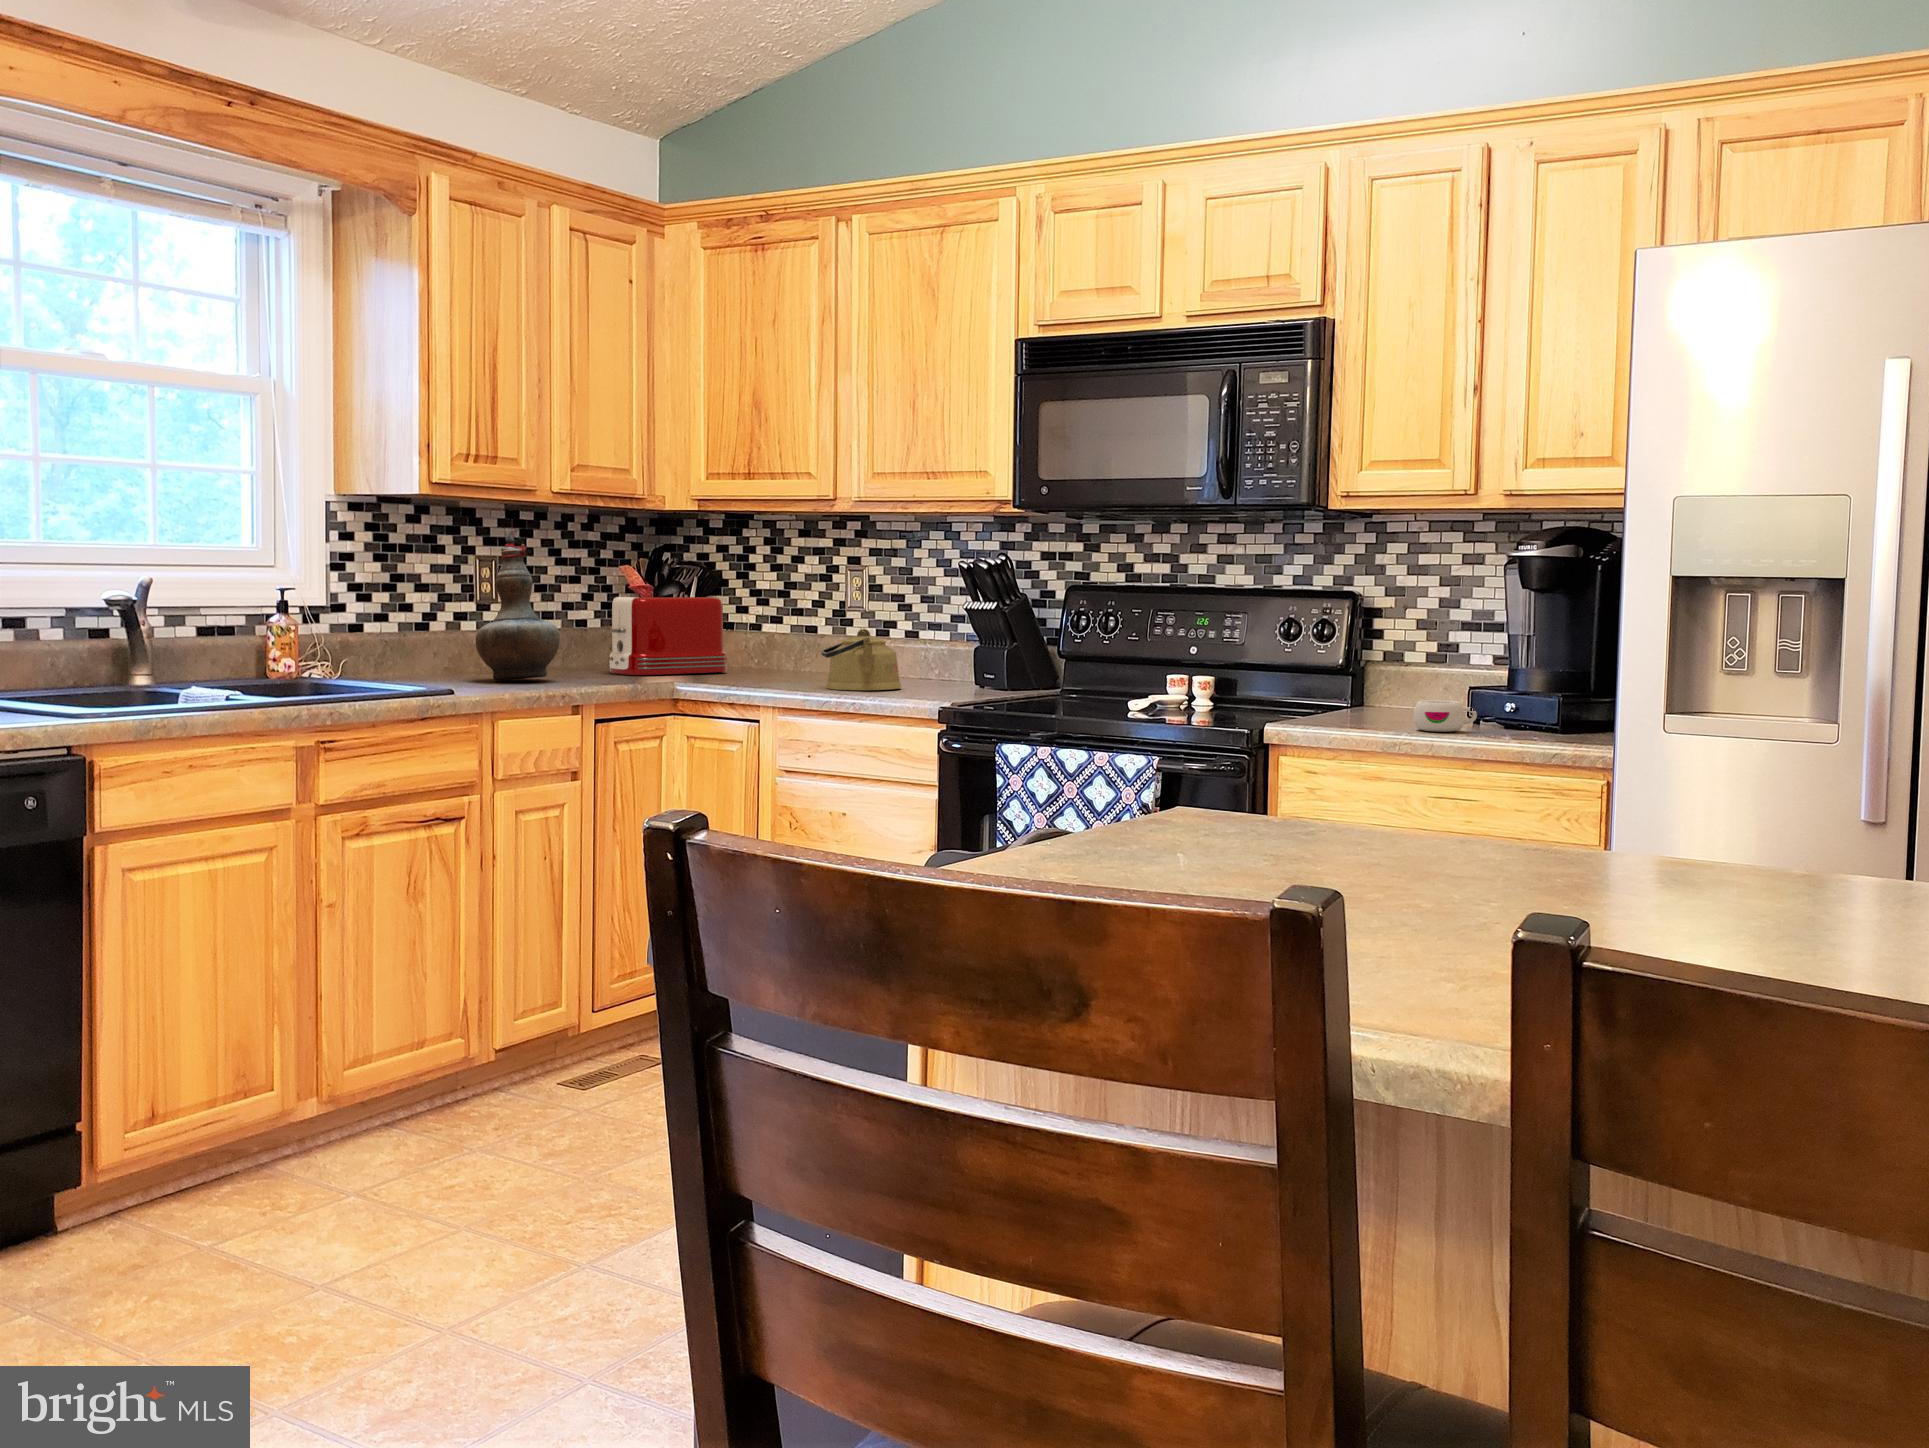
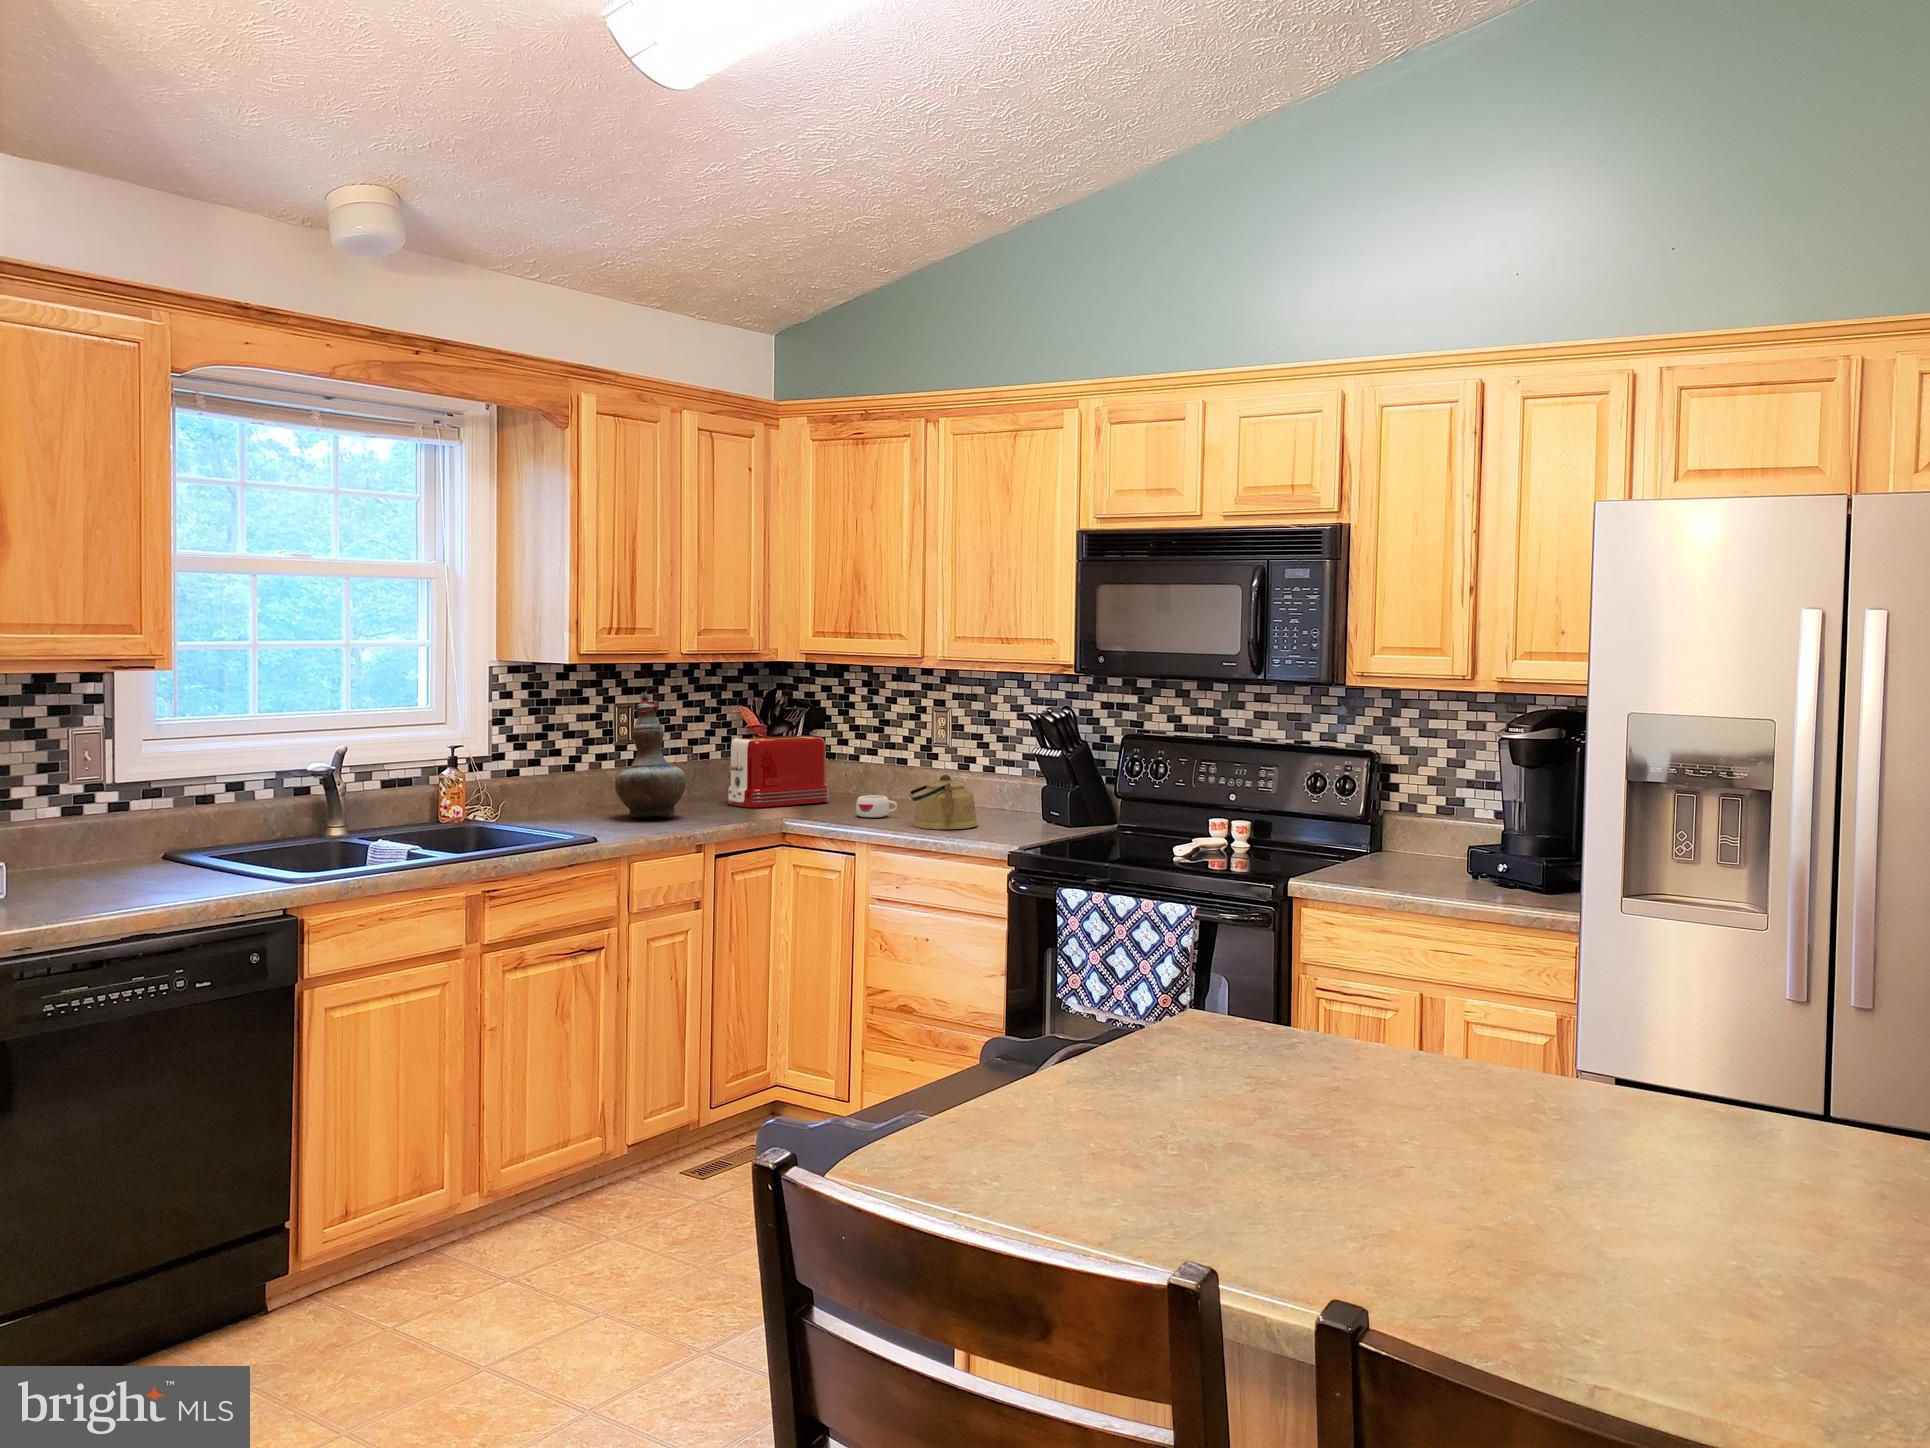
mug: present [1414,700,1477,732] -> present [856,795,897,818]

